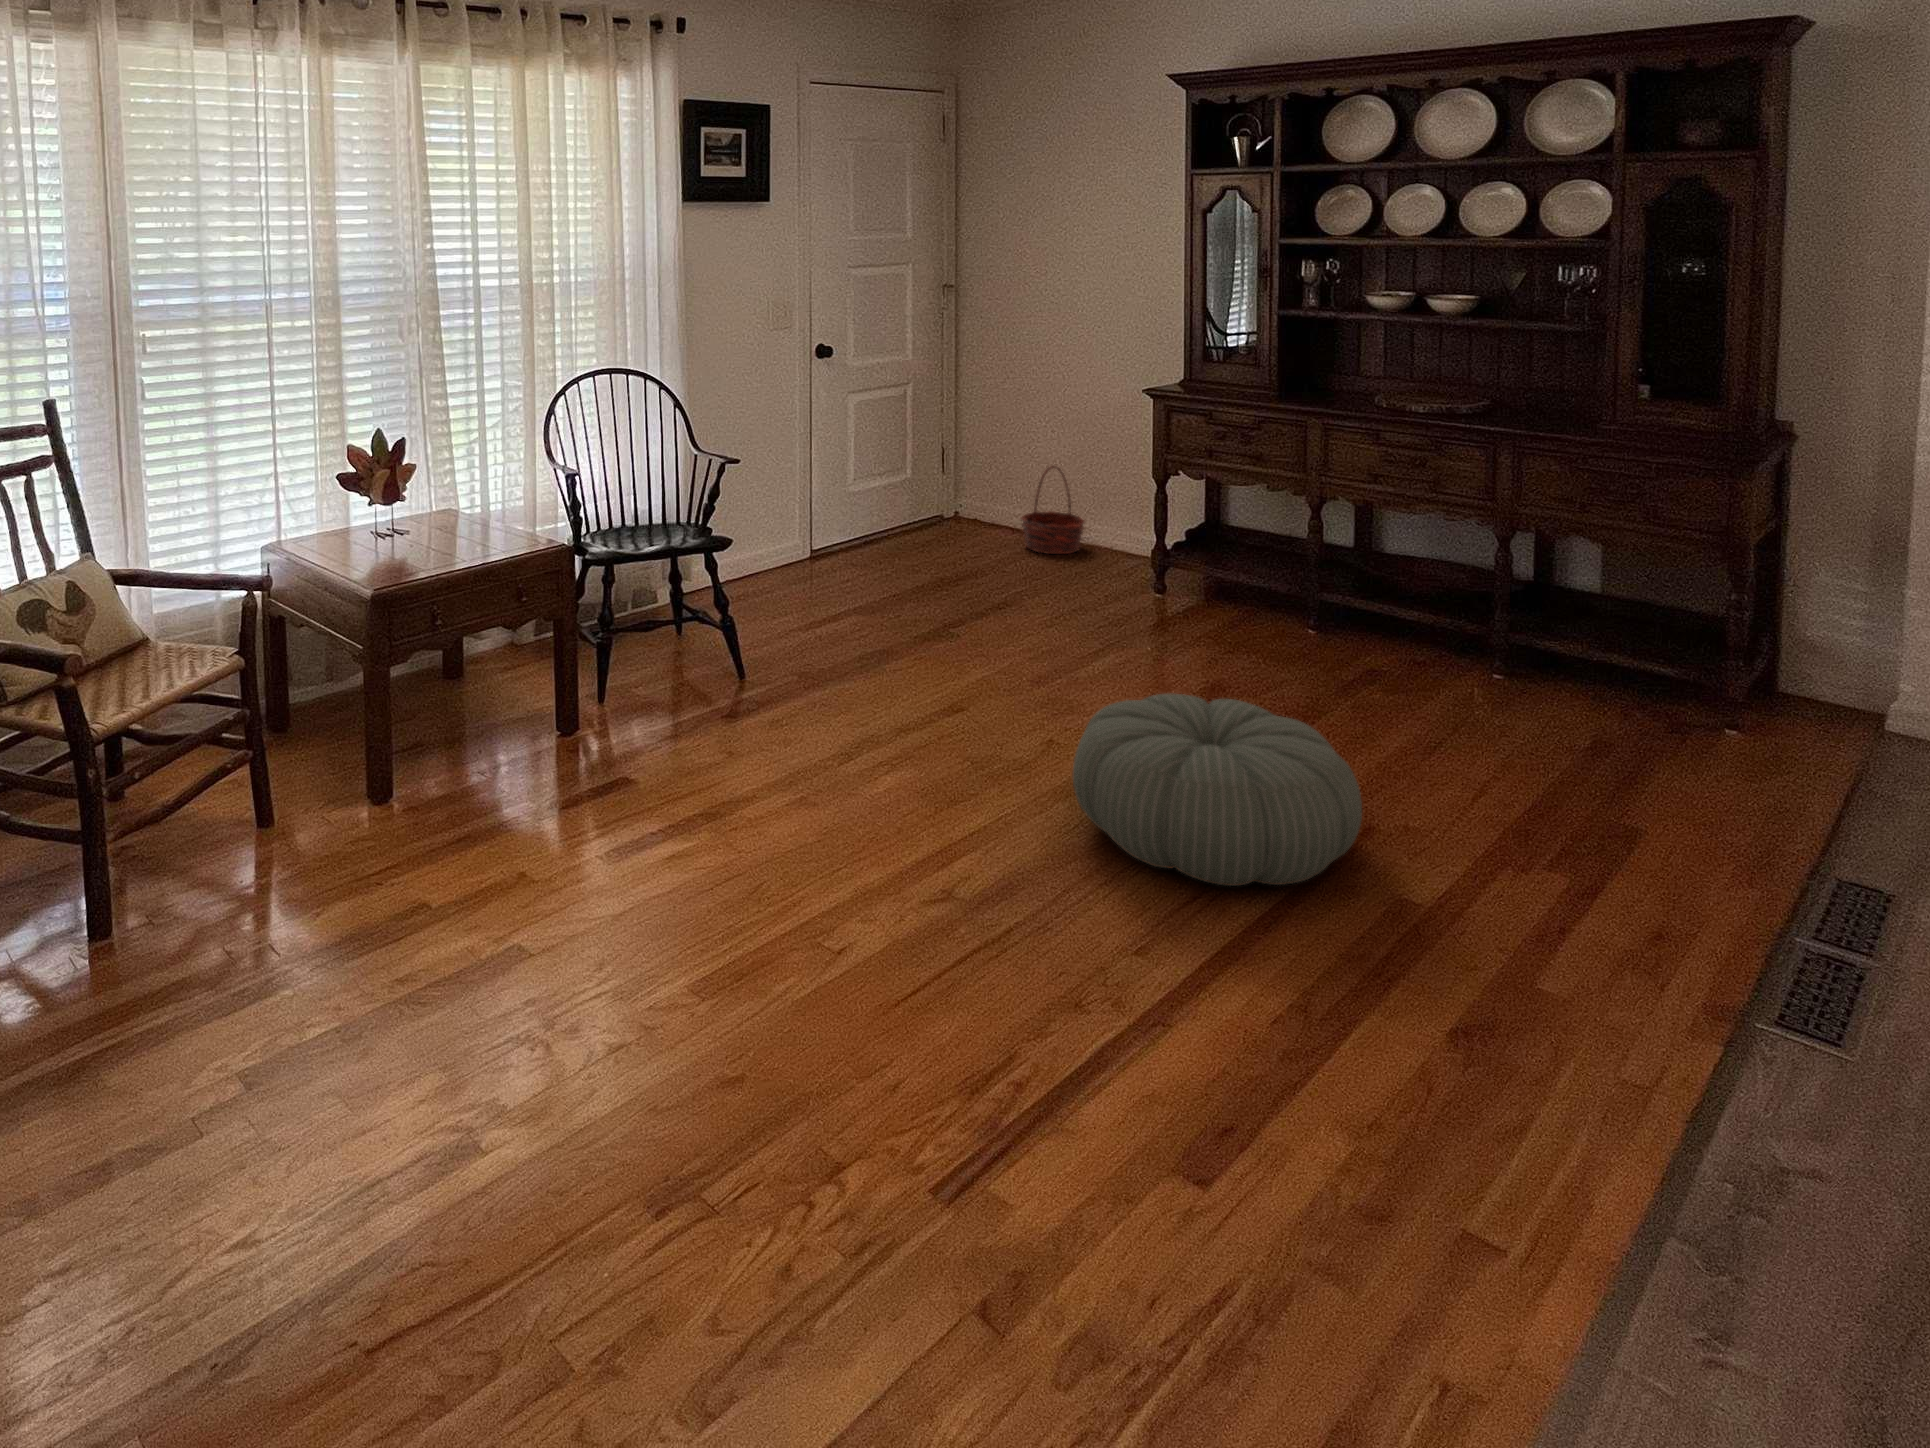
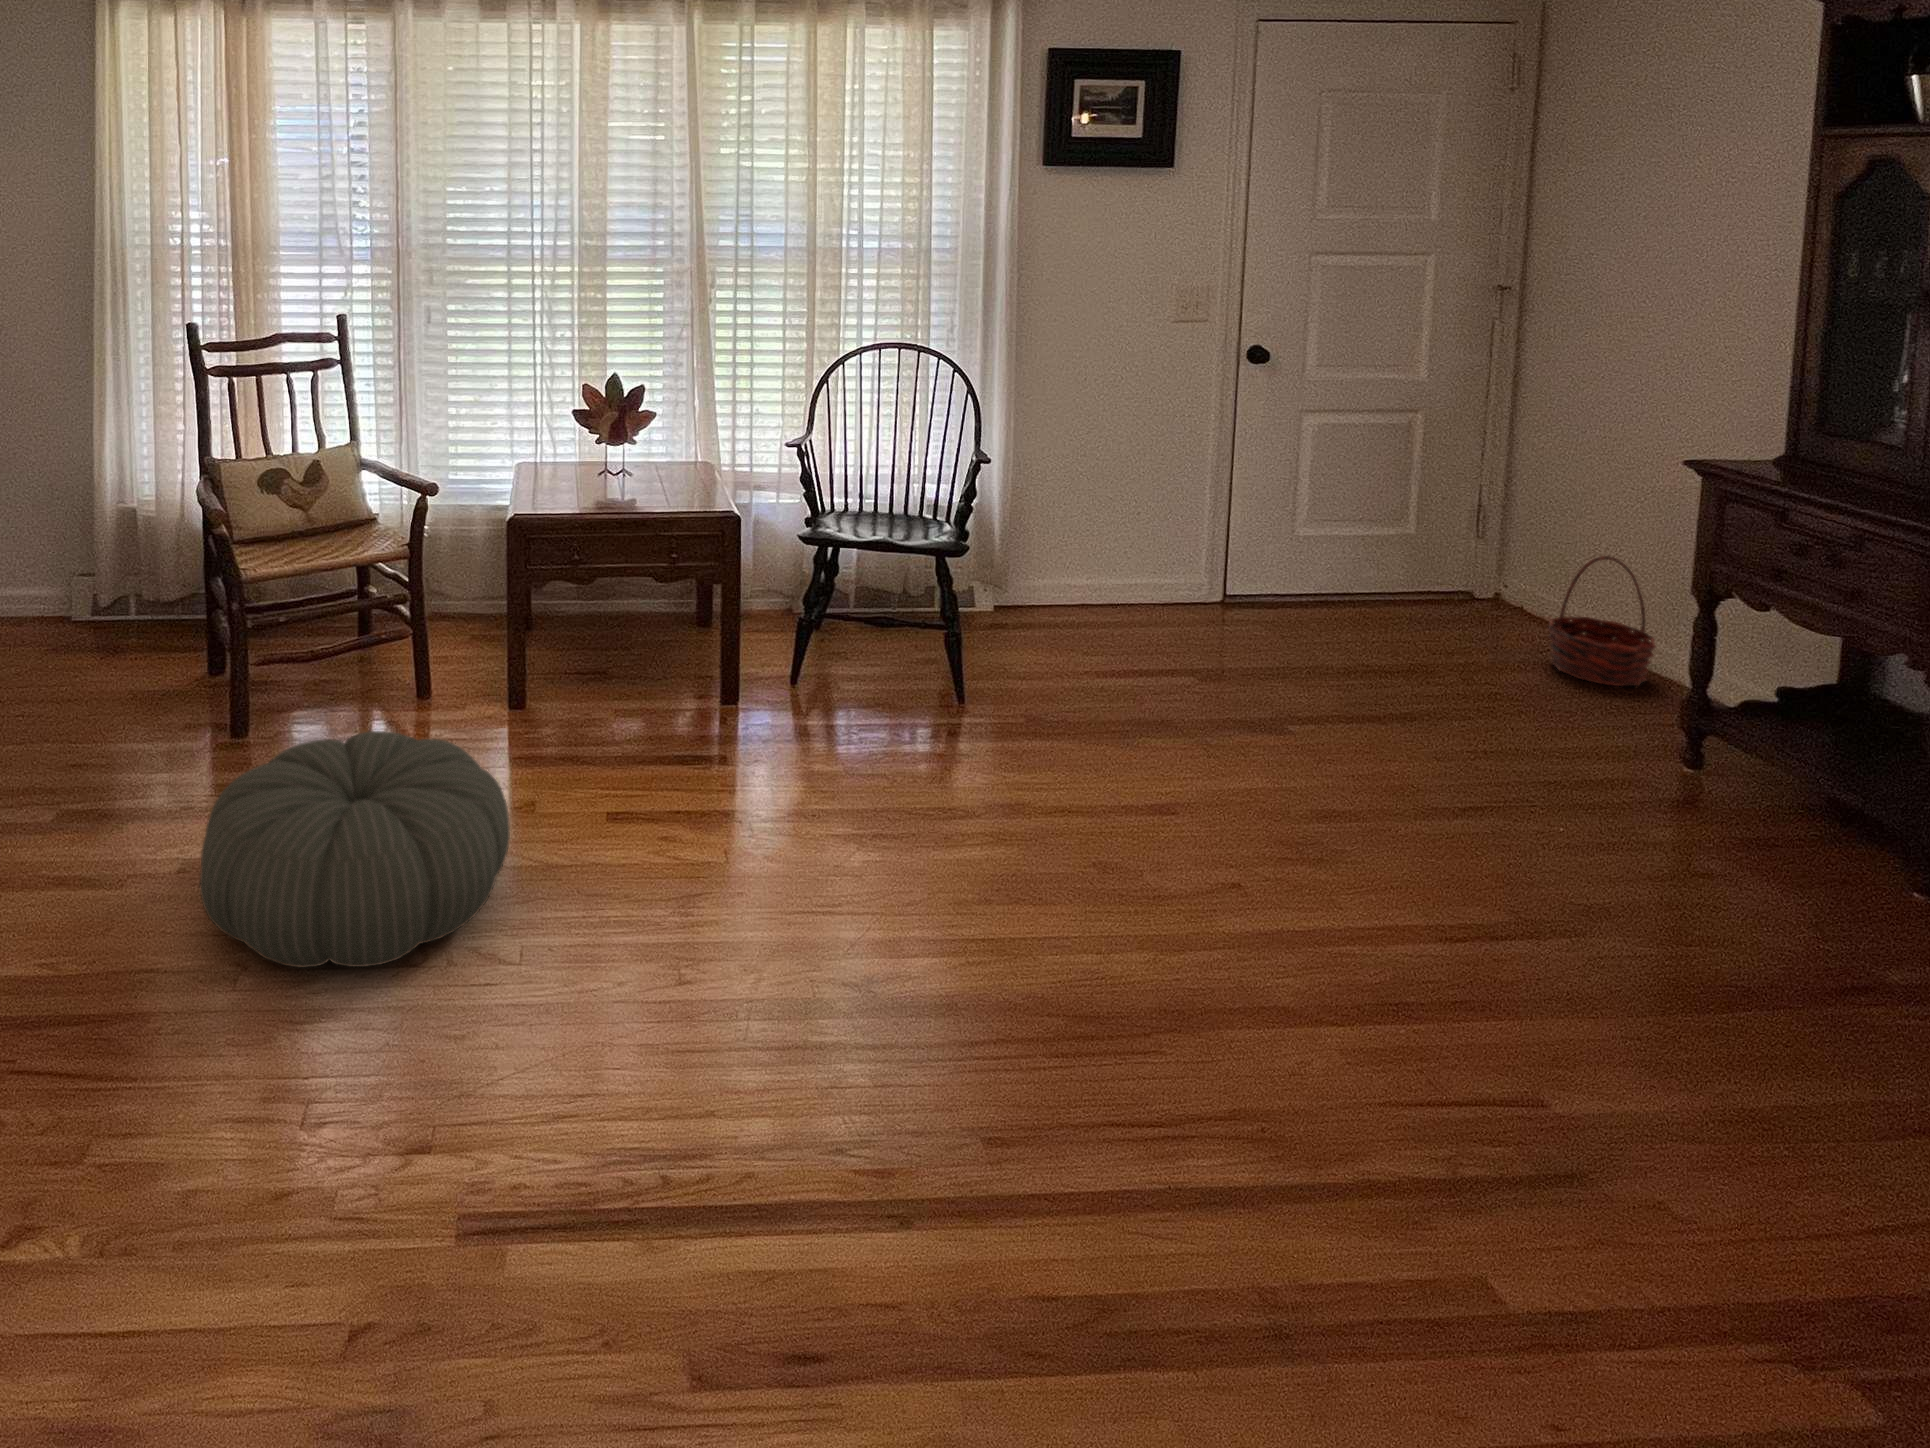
pouf: present [1073,694,1362,886] -> present [200,731,510,968]

